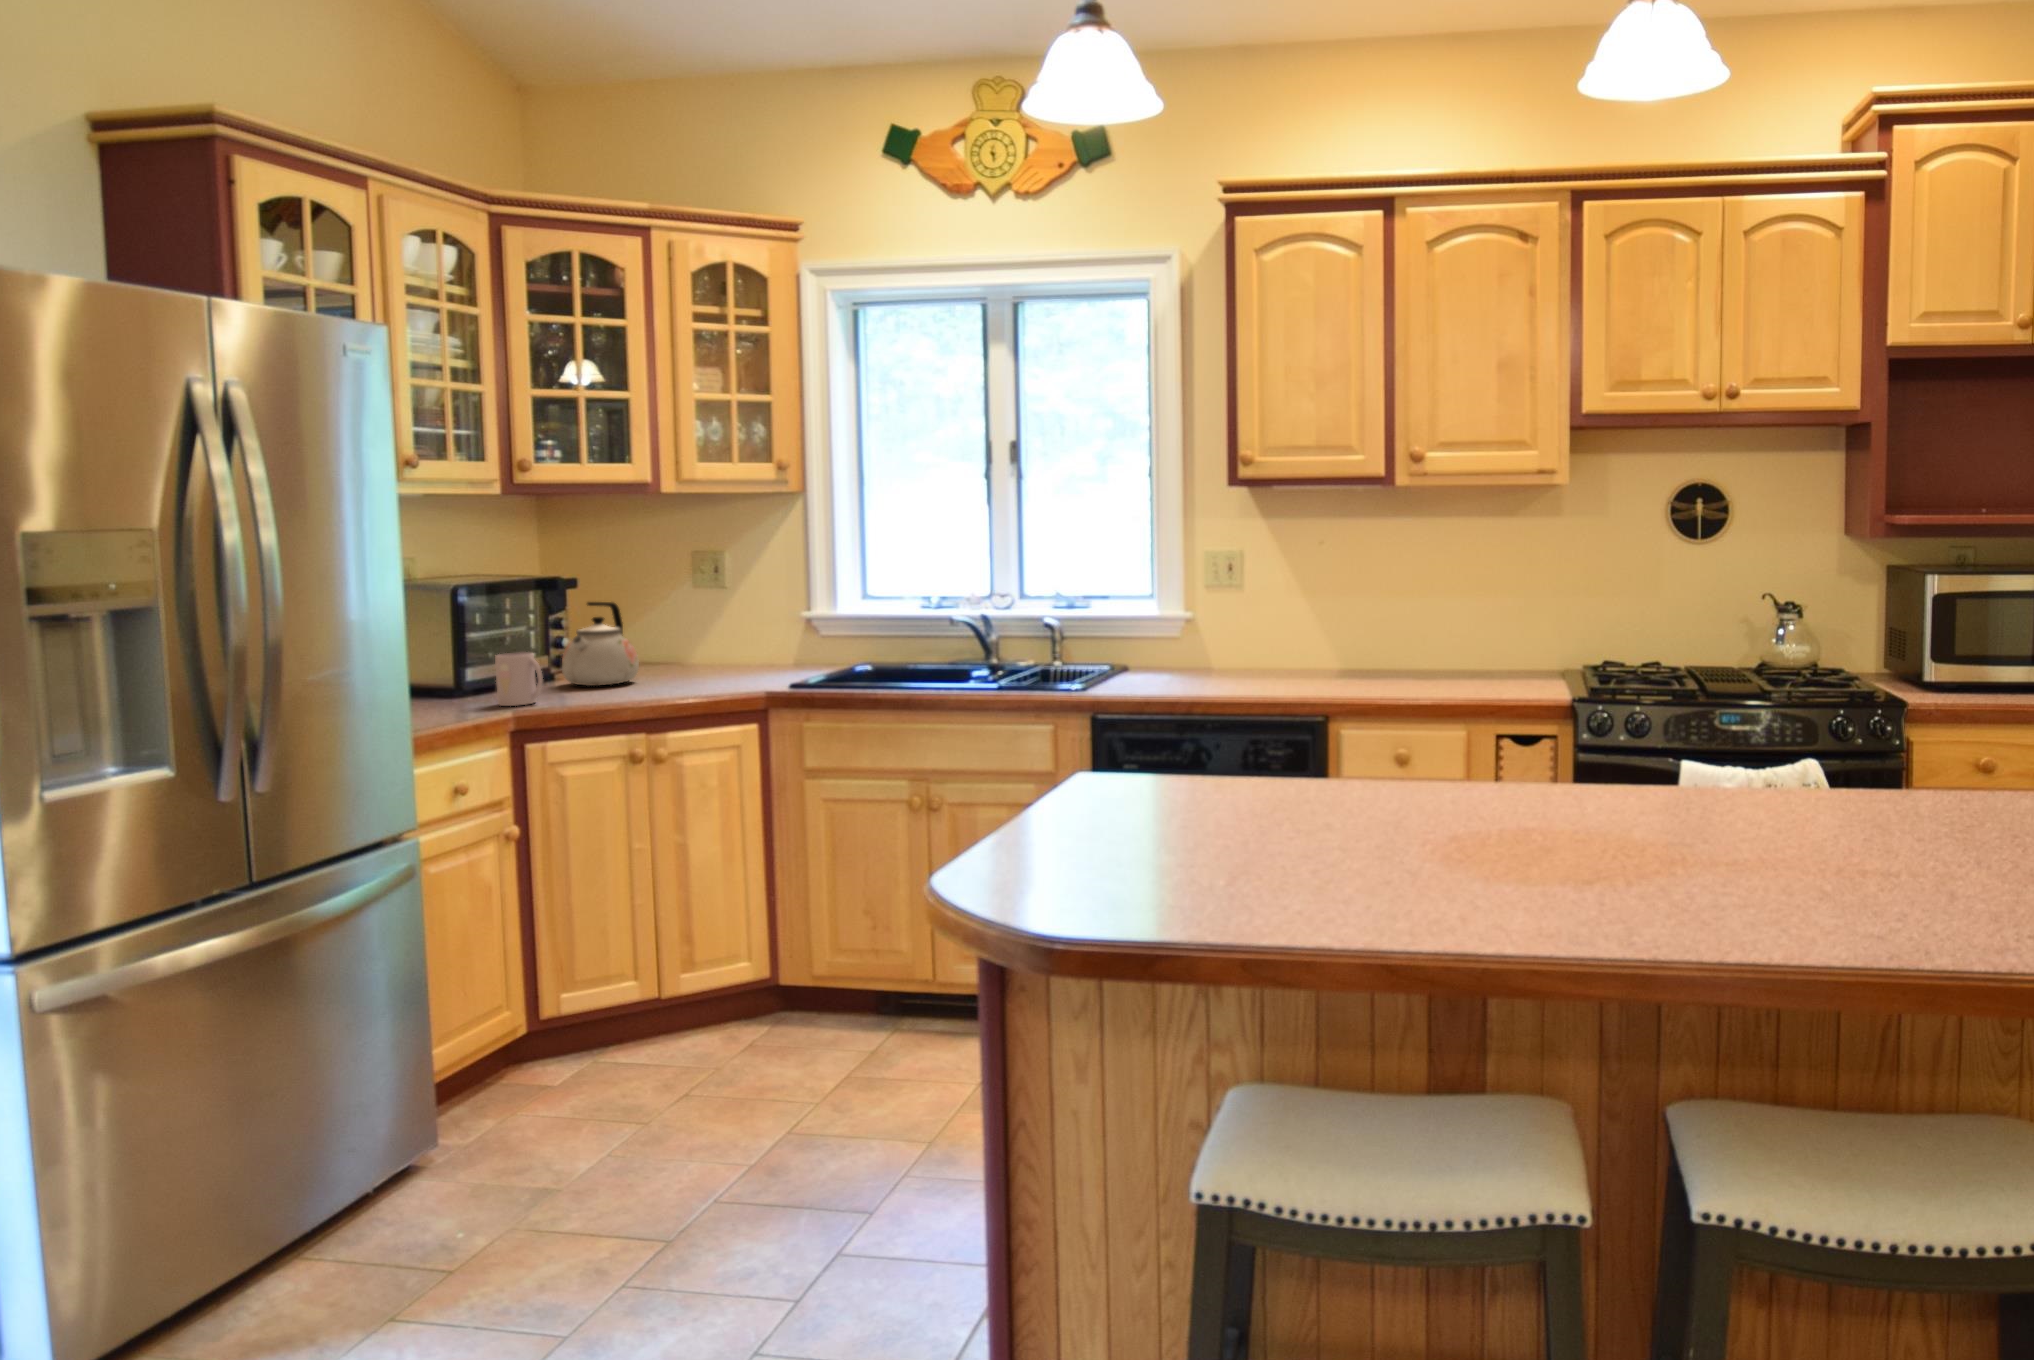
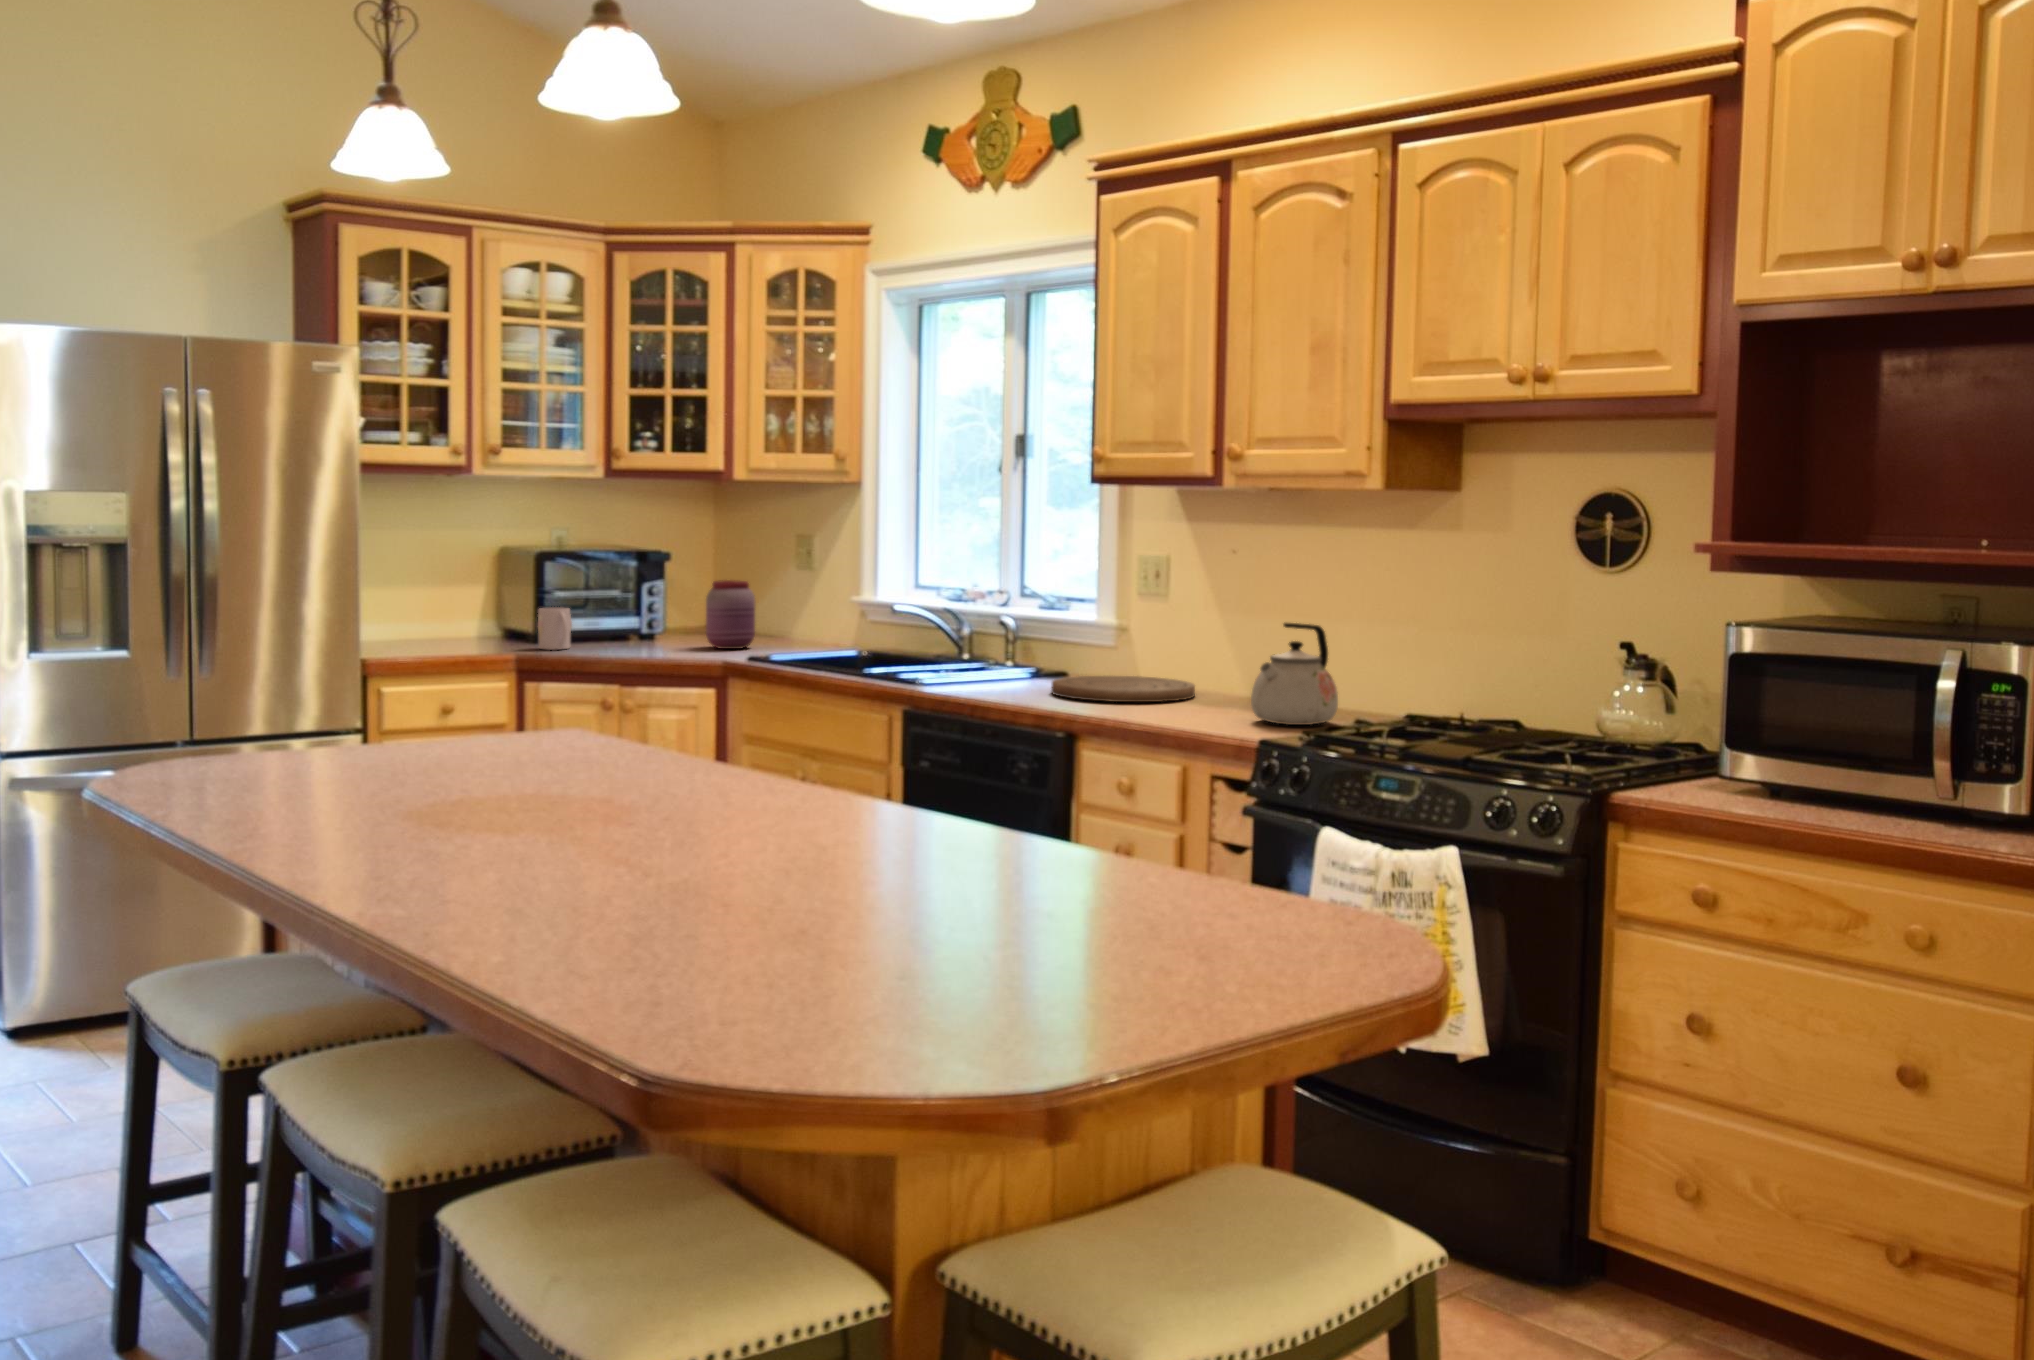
kettle: present [562,602,639,686] -> present [1251,623,1338,725]
jar: none [683,605,743,683] -> present [706,580,755,649]
cutting board: none [1208,662,1339,686] -> present [1051,676,1195,702]

